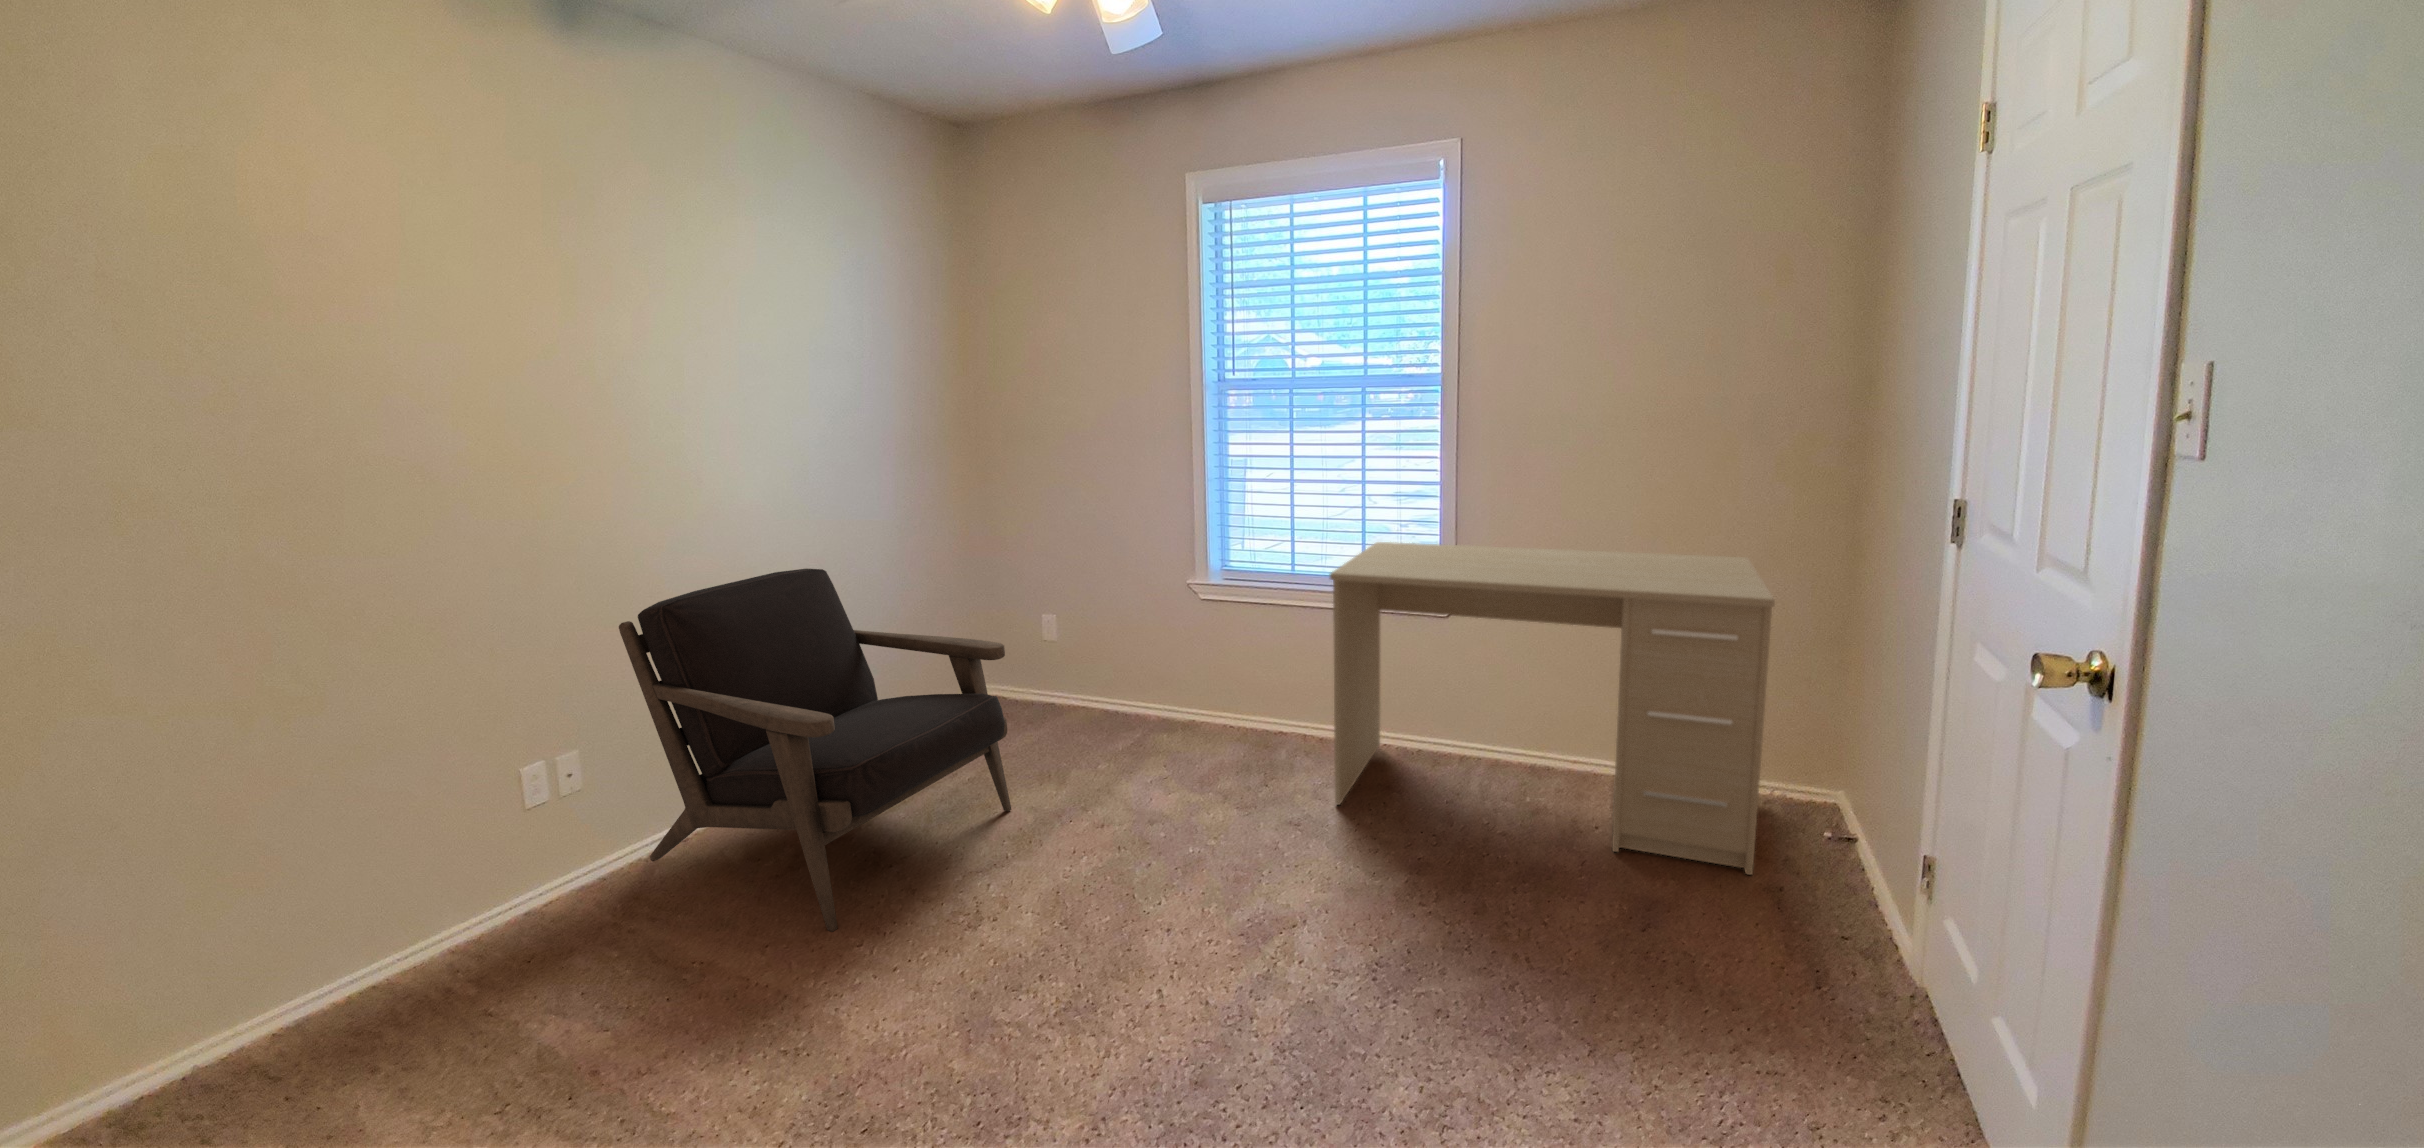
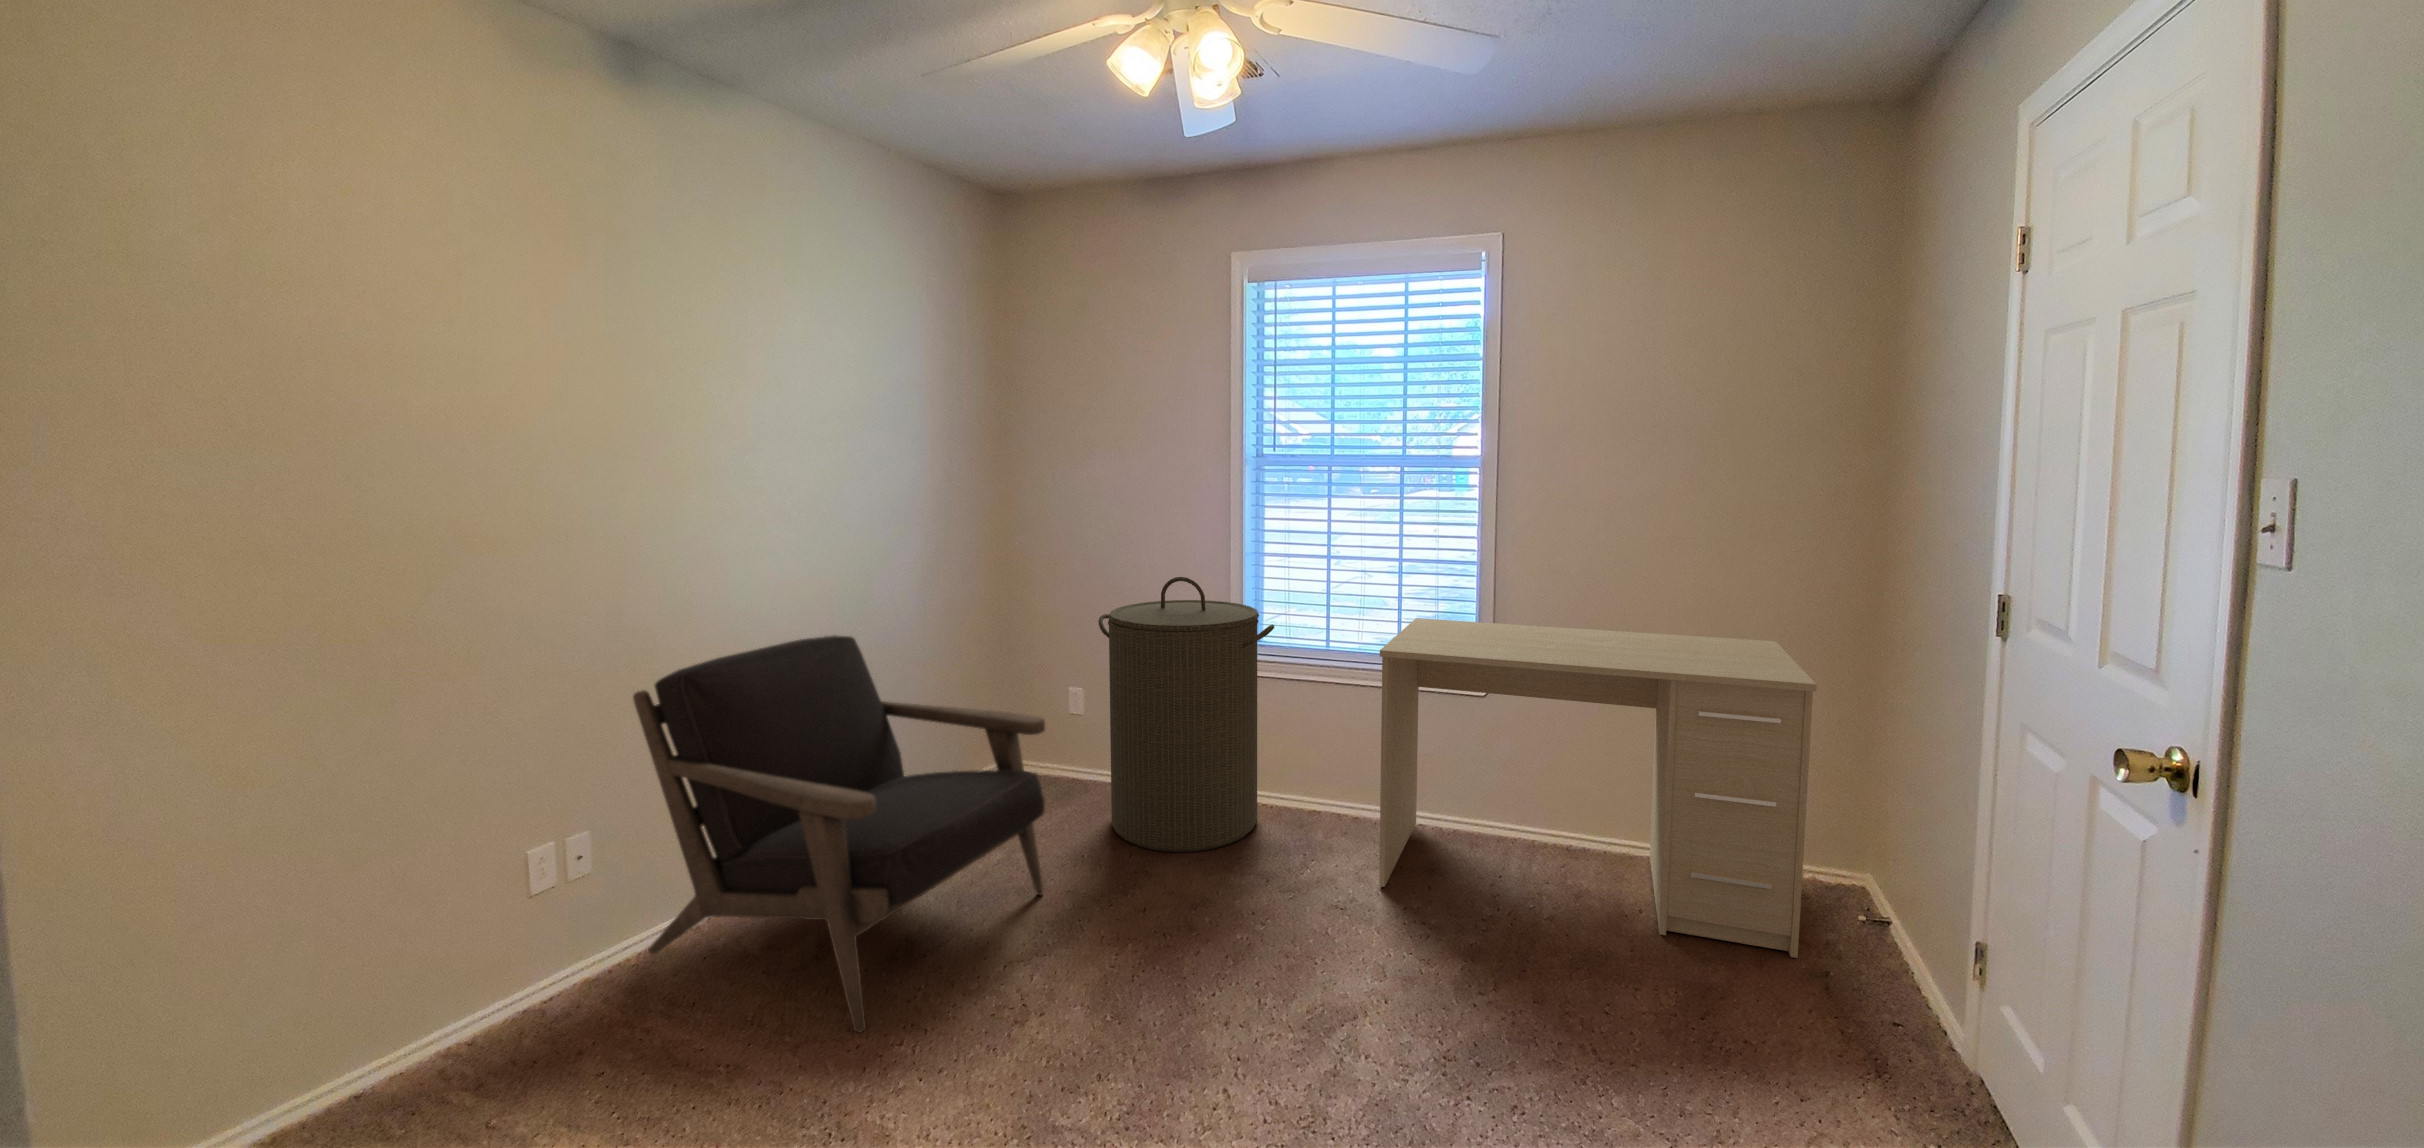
laundry hamper: none [1063,506,1234,772] -> present [1098,577,1274,852]

